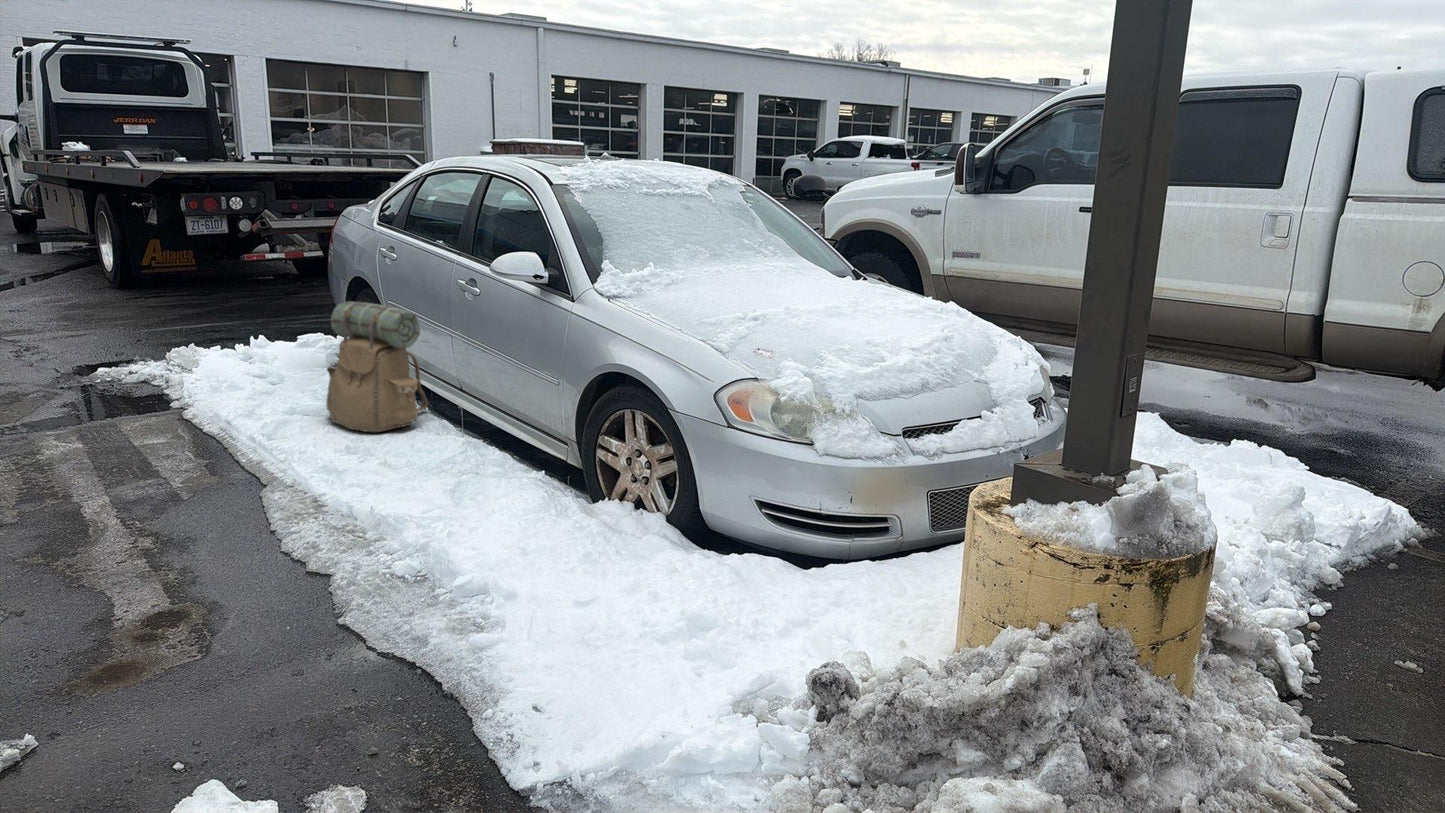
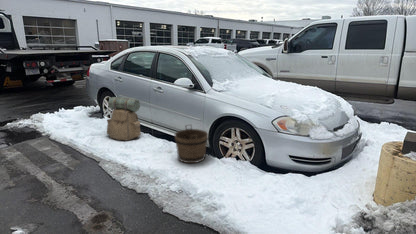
bucket: none [461,393,564,507] -> present [174,126,208,163]

